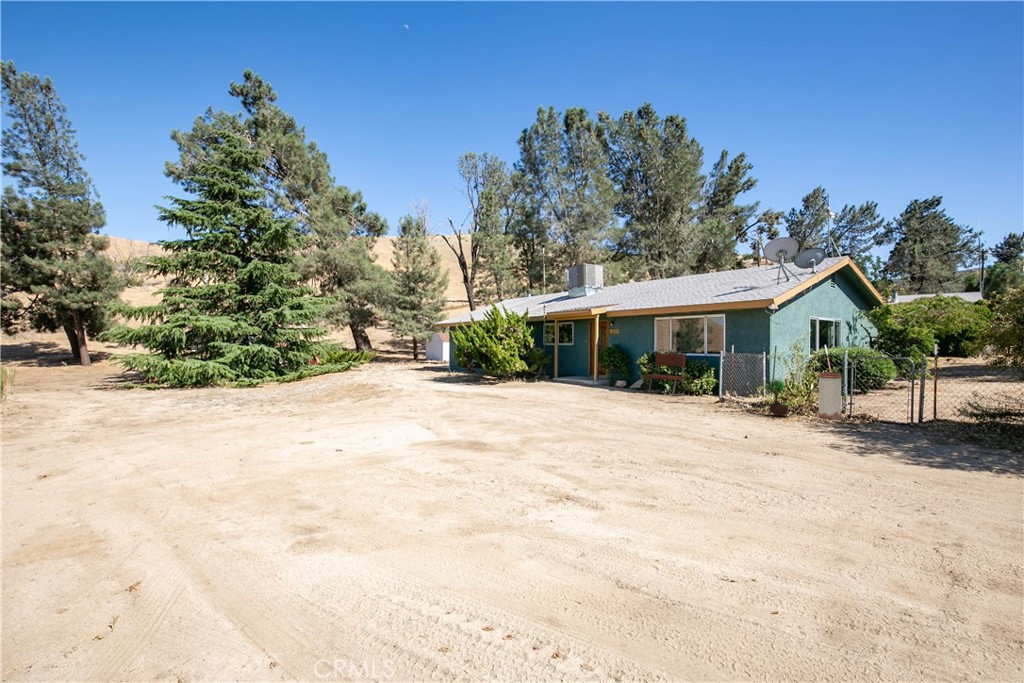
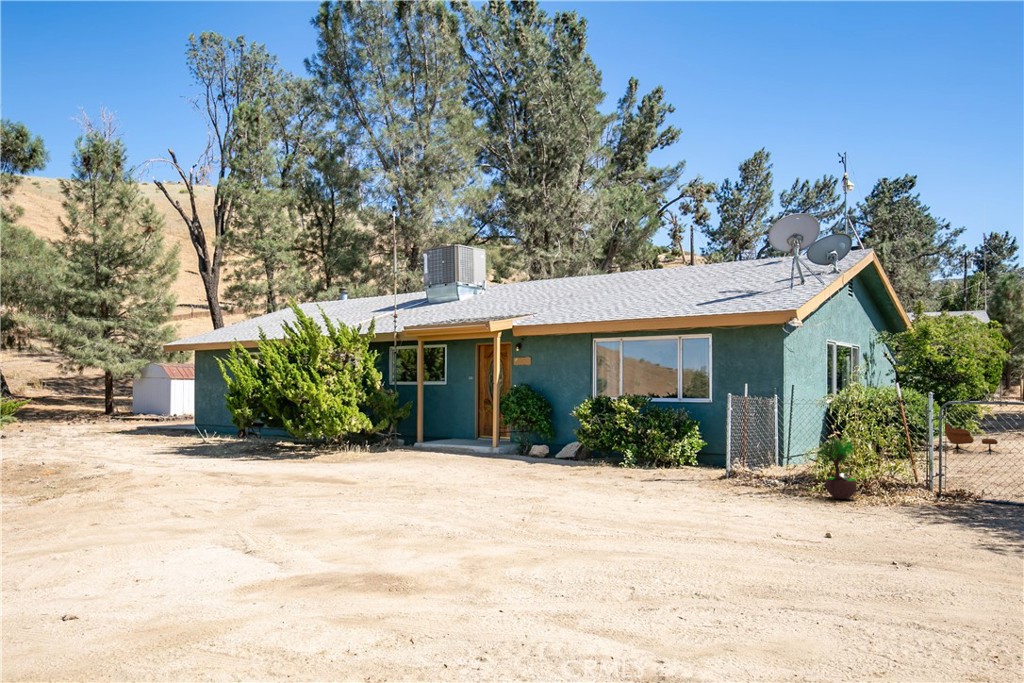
bench: present [643,353,685,396] -> none [590,397,660,471]
lounge chair: none [902,369,951,398] -> present [945,419,1001,454]
trash can: present [818,373,842,420] -> none [893,426,926,501]

